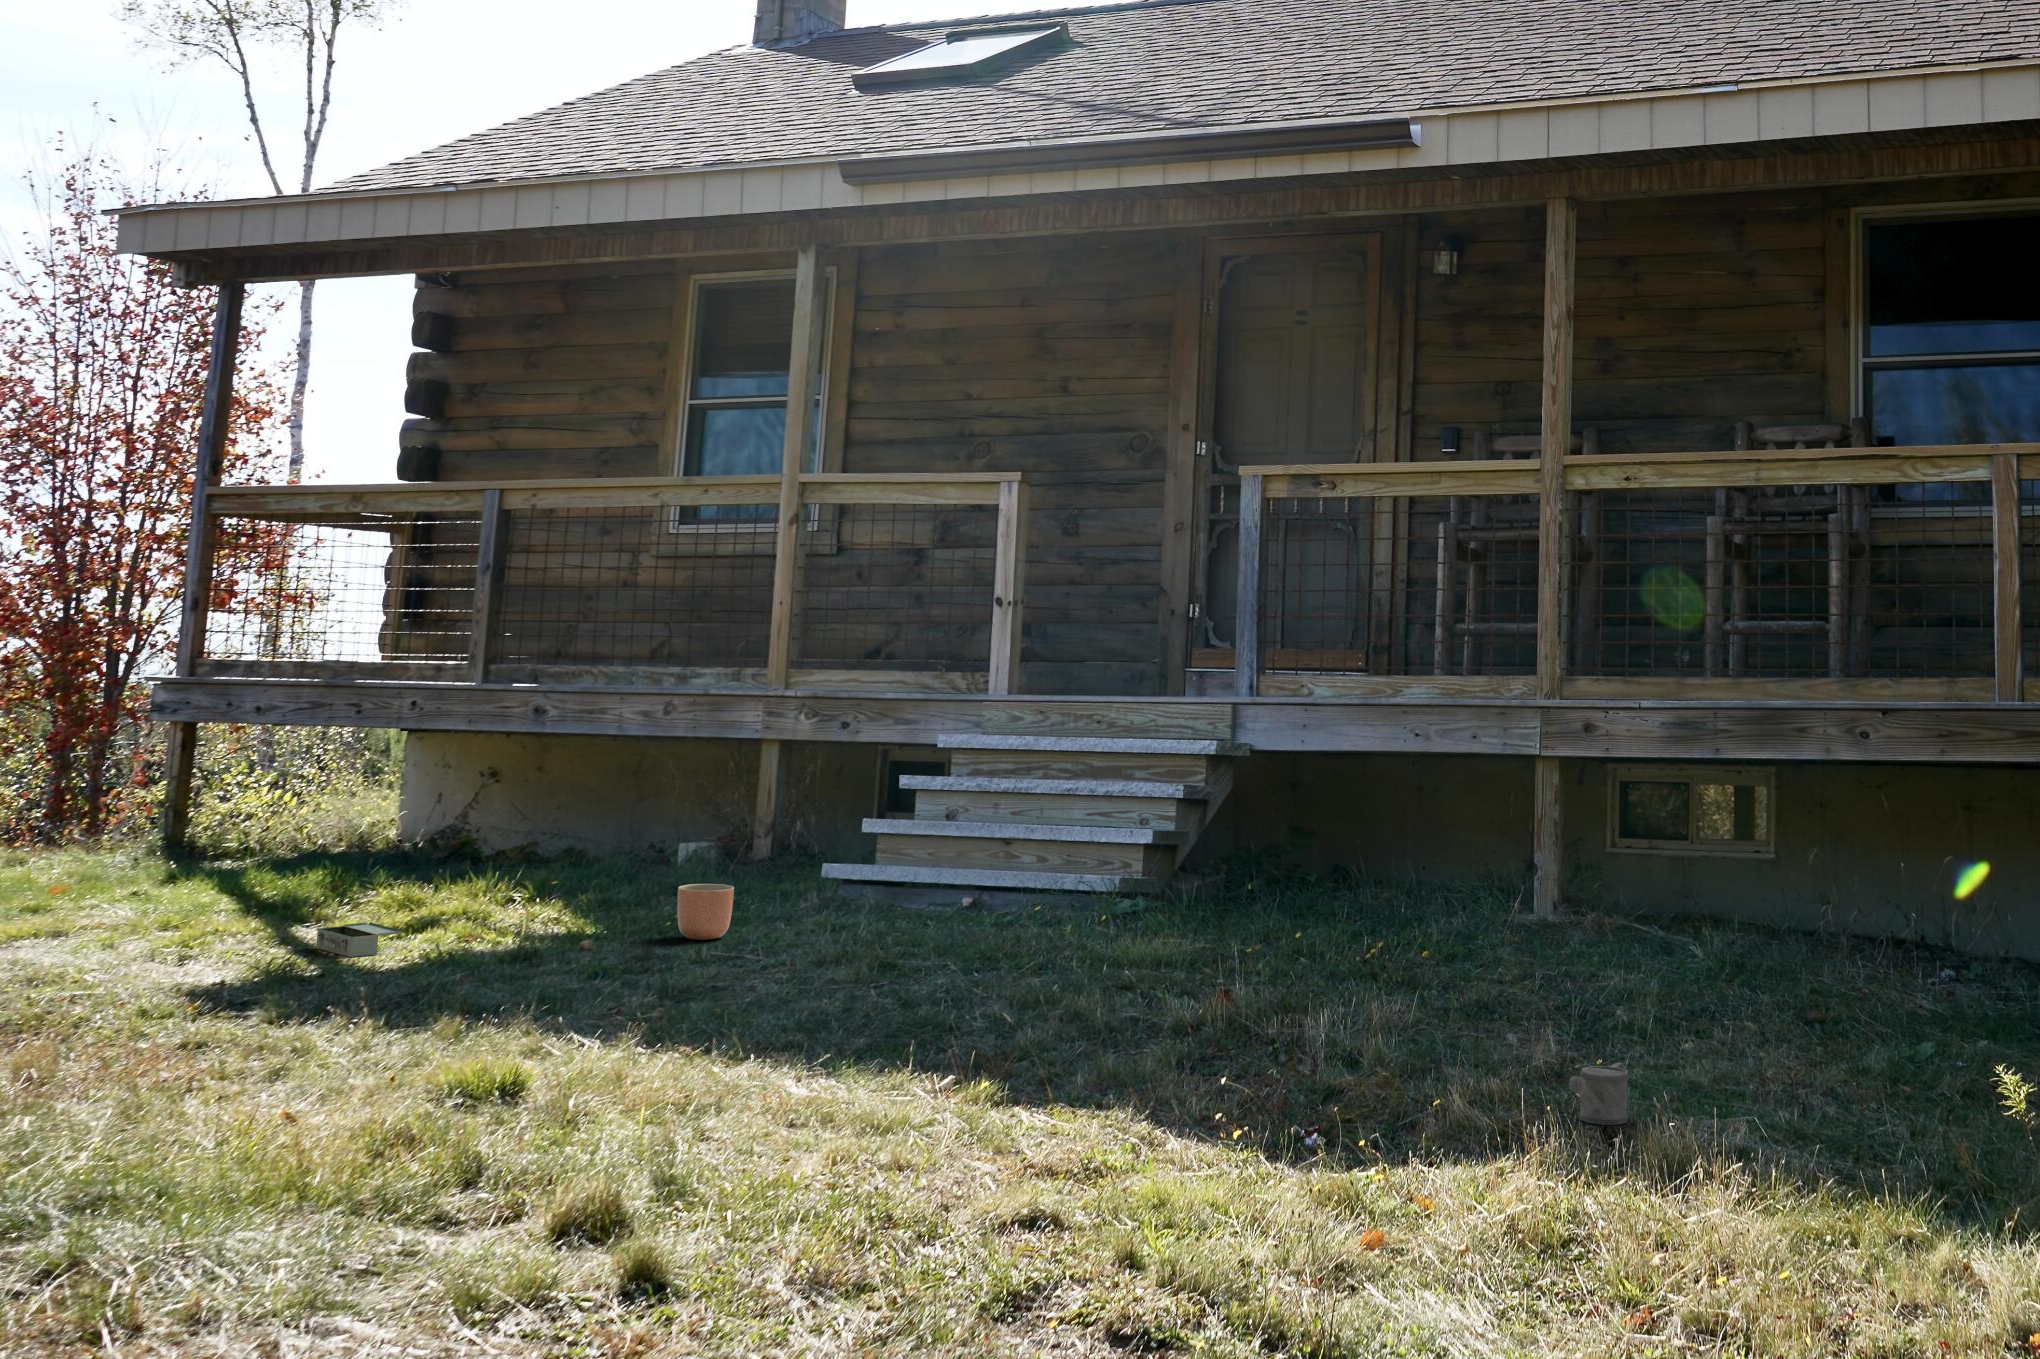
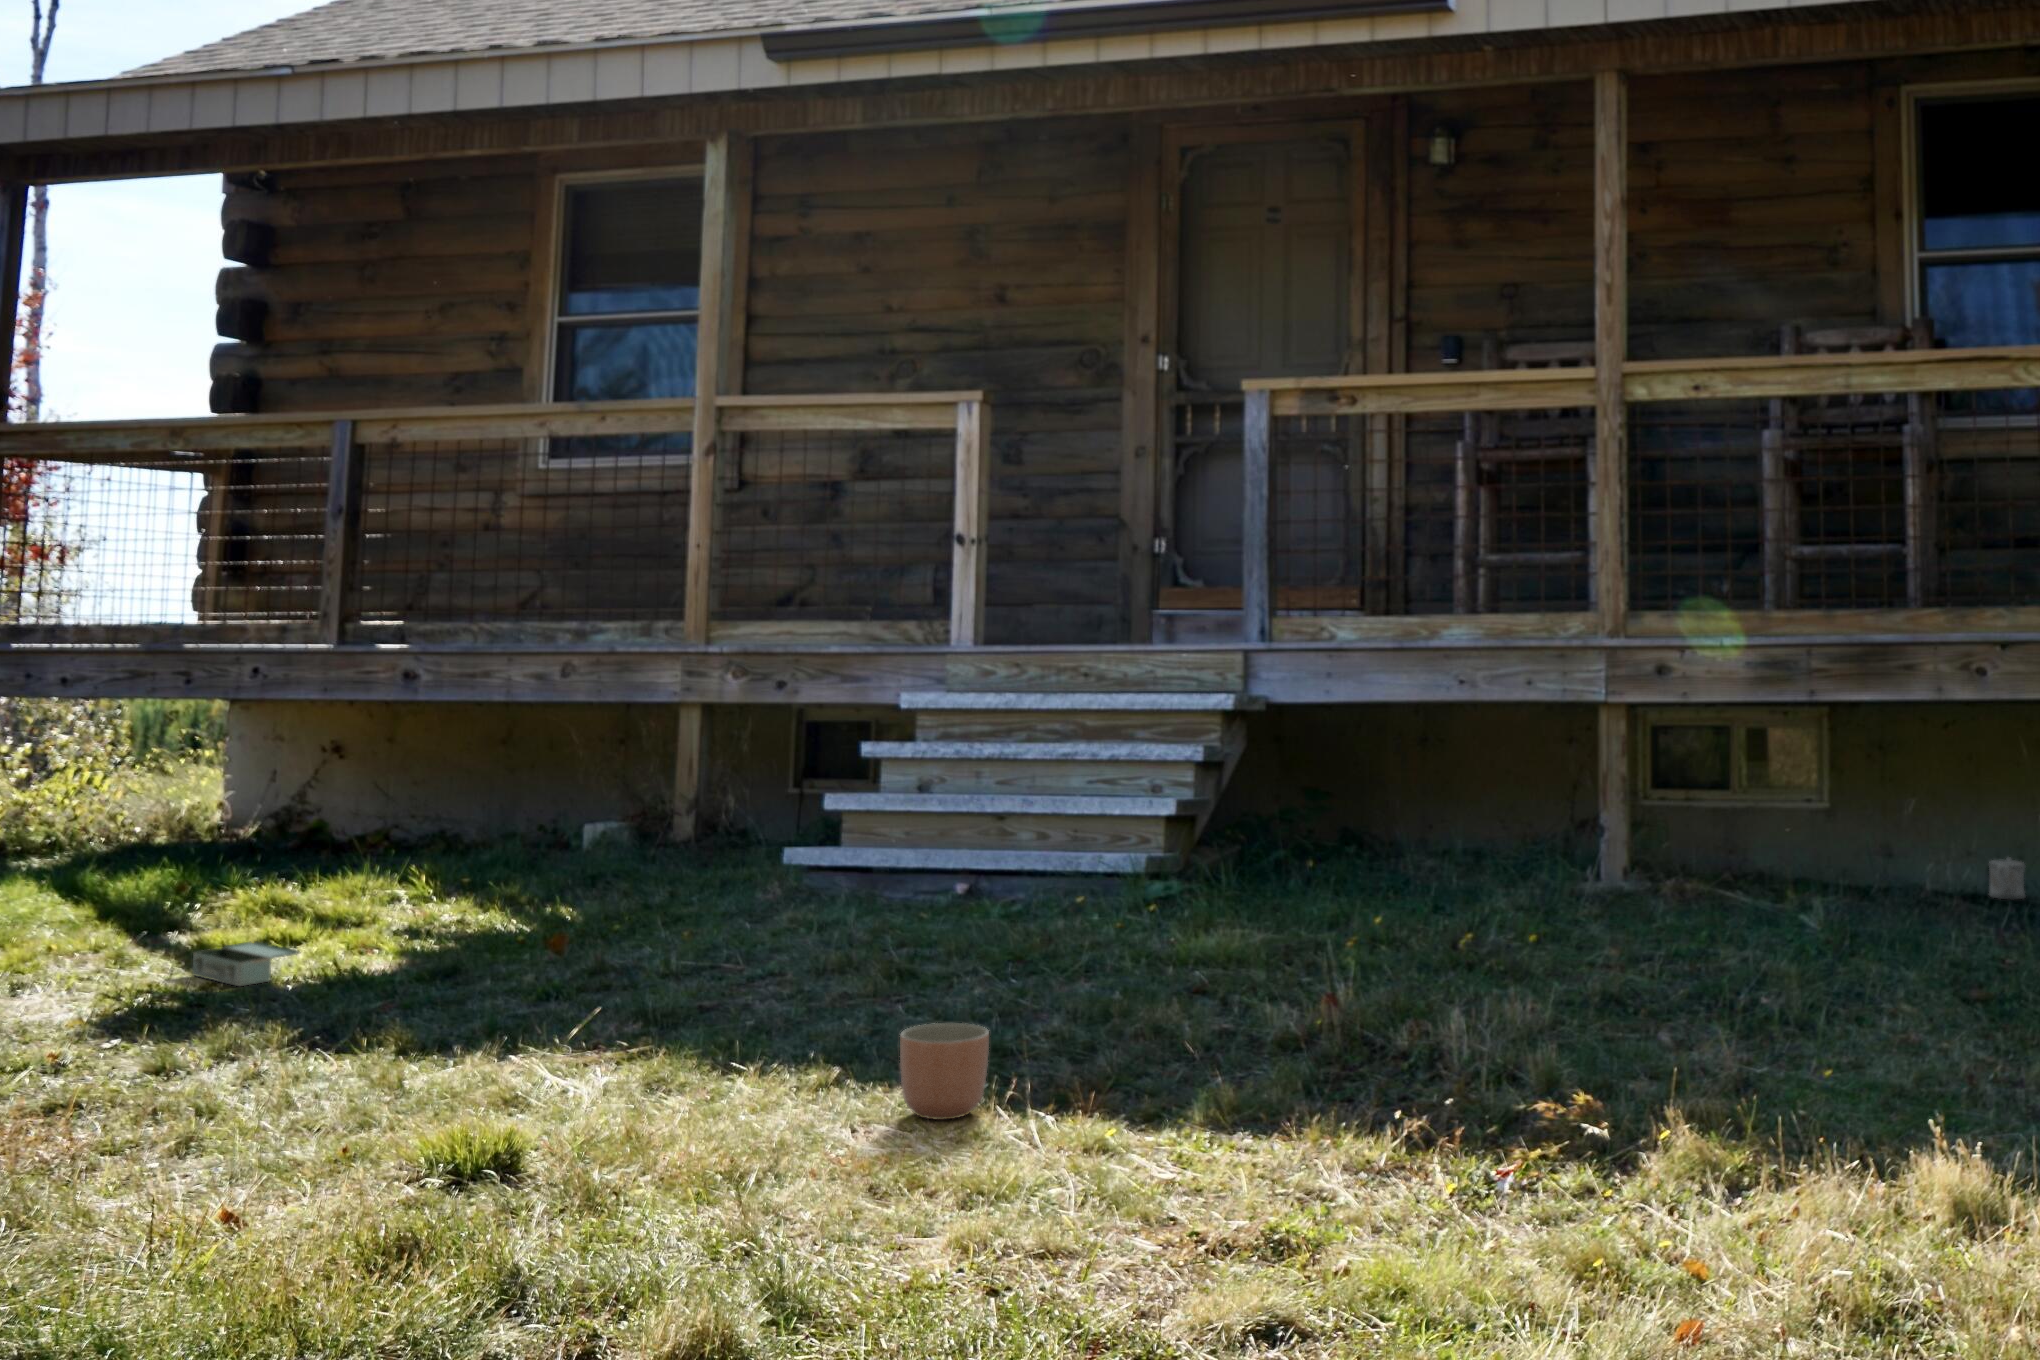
planter: present [677,884,734,940] -> present [900,1023,989,1120]
watering can: present [1570,1063,1629,1125] -> present [1989,858,2025,899]

